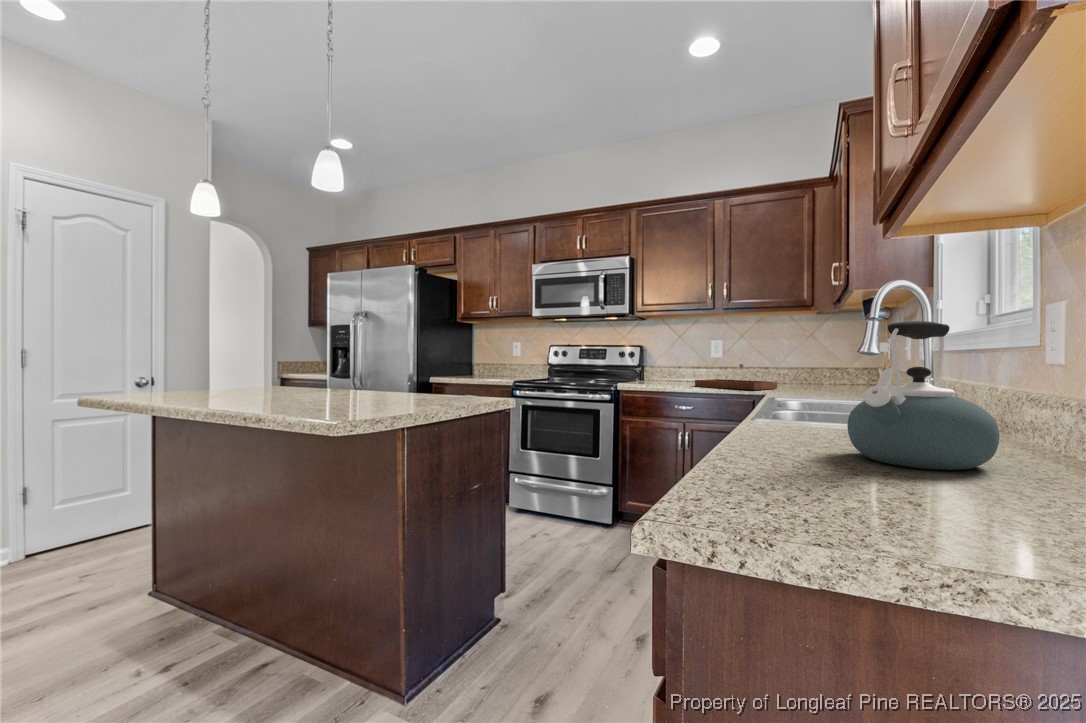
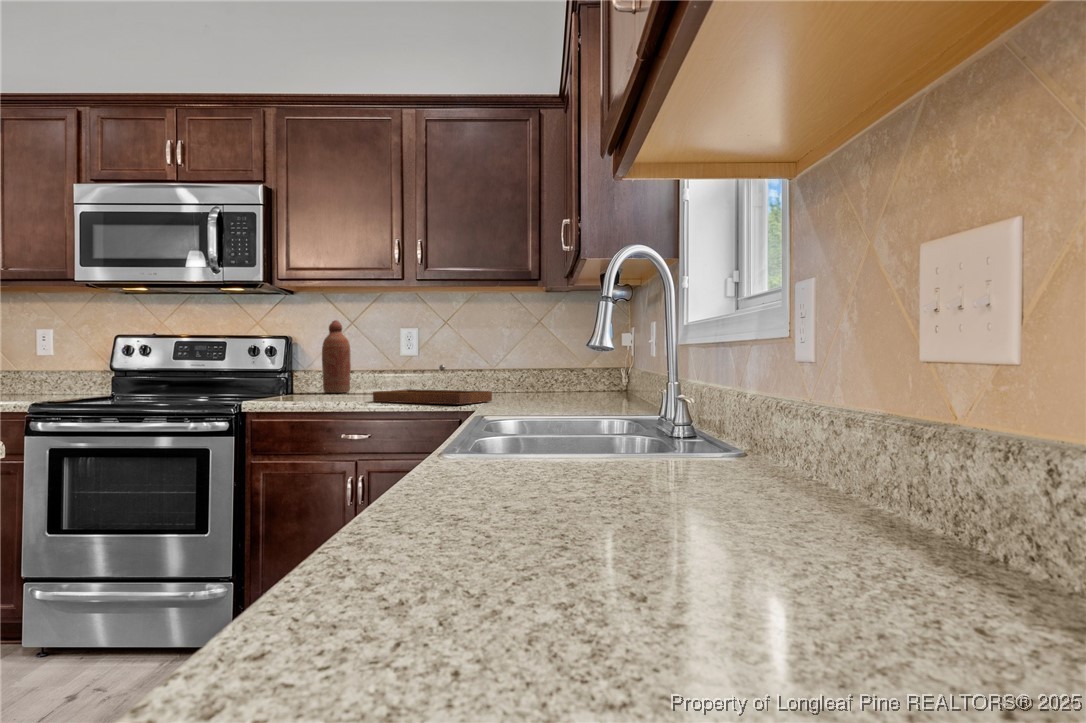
kettle: present [847,321,1000,470] -> none [562,294,756,532]
bottle: none [661,336,678,380] -> present [322,320,351,393]

